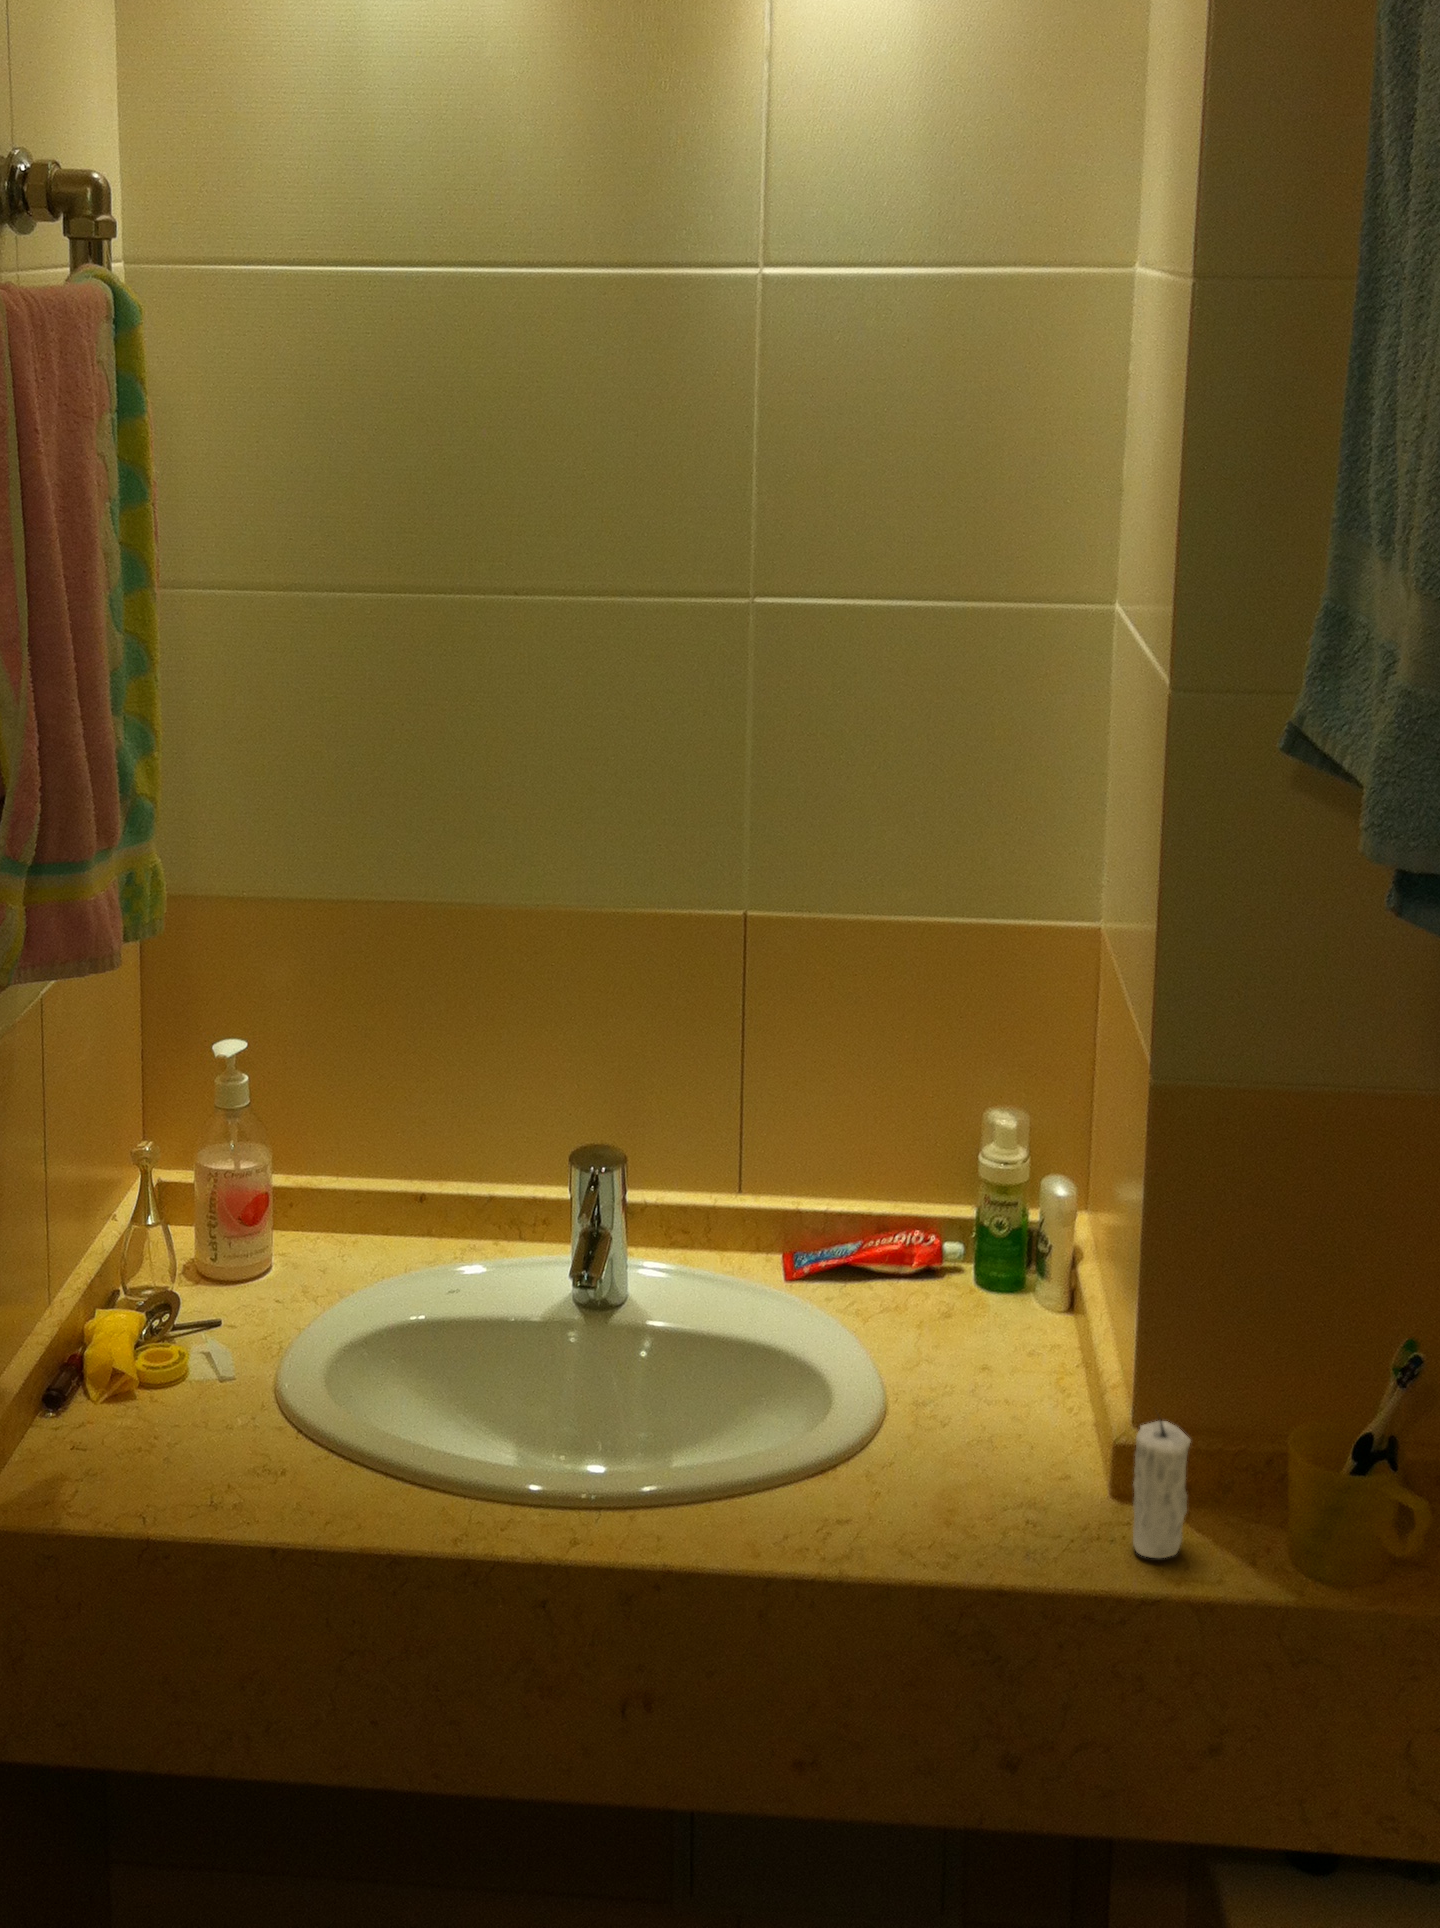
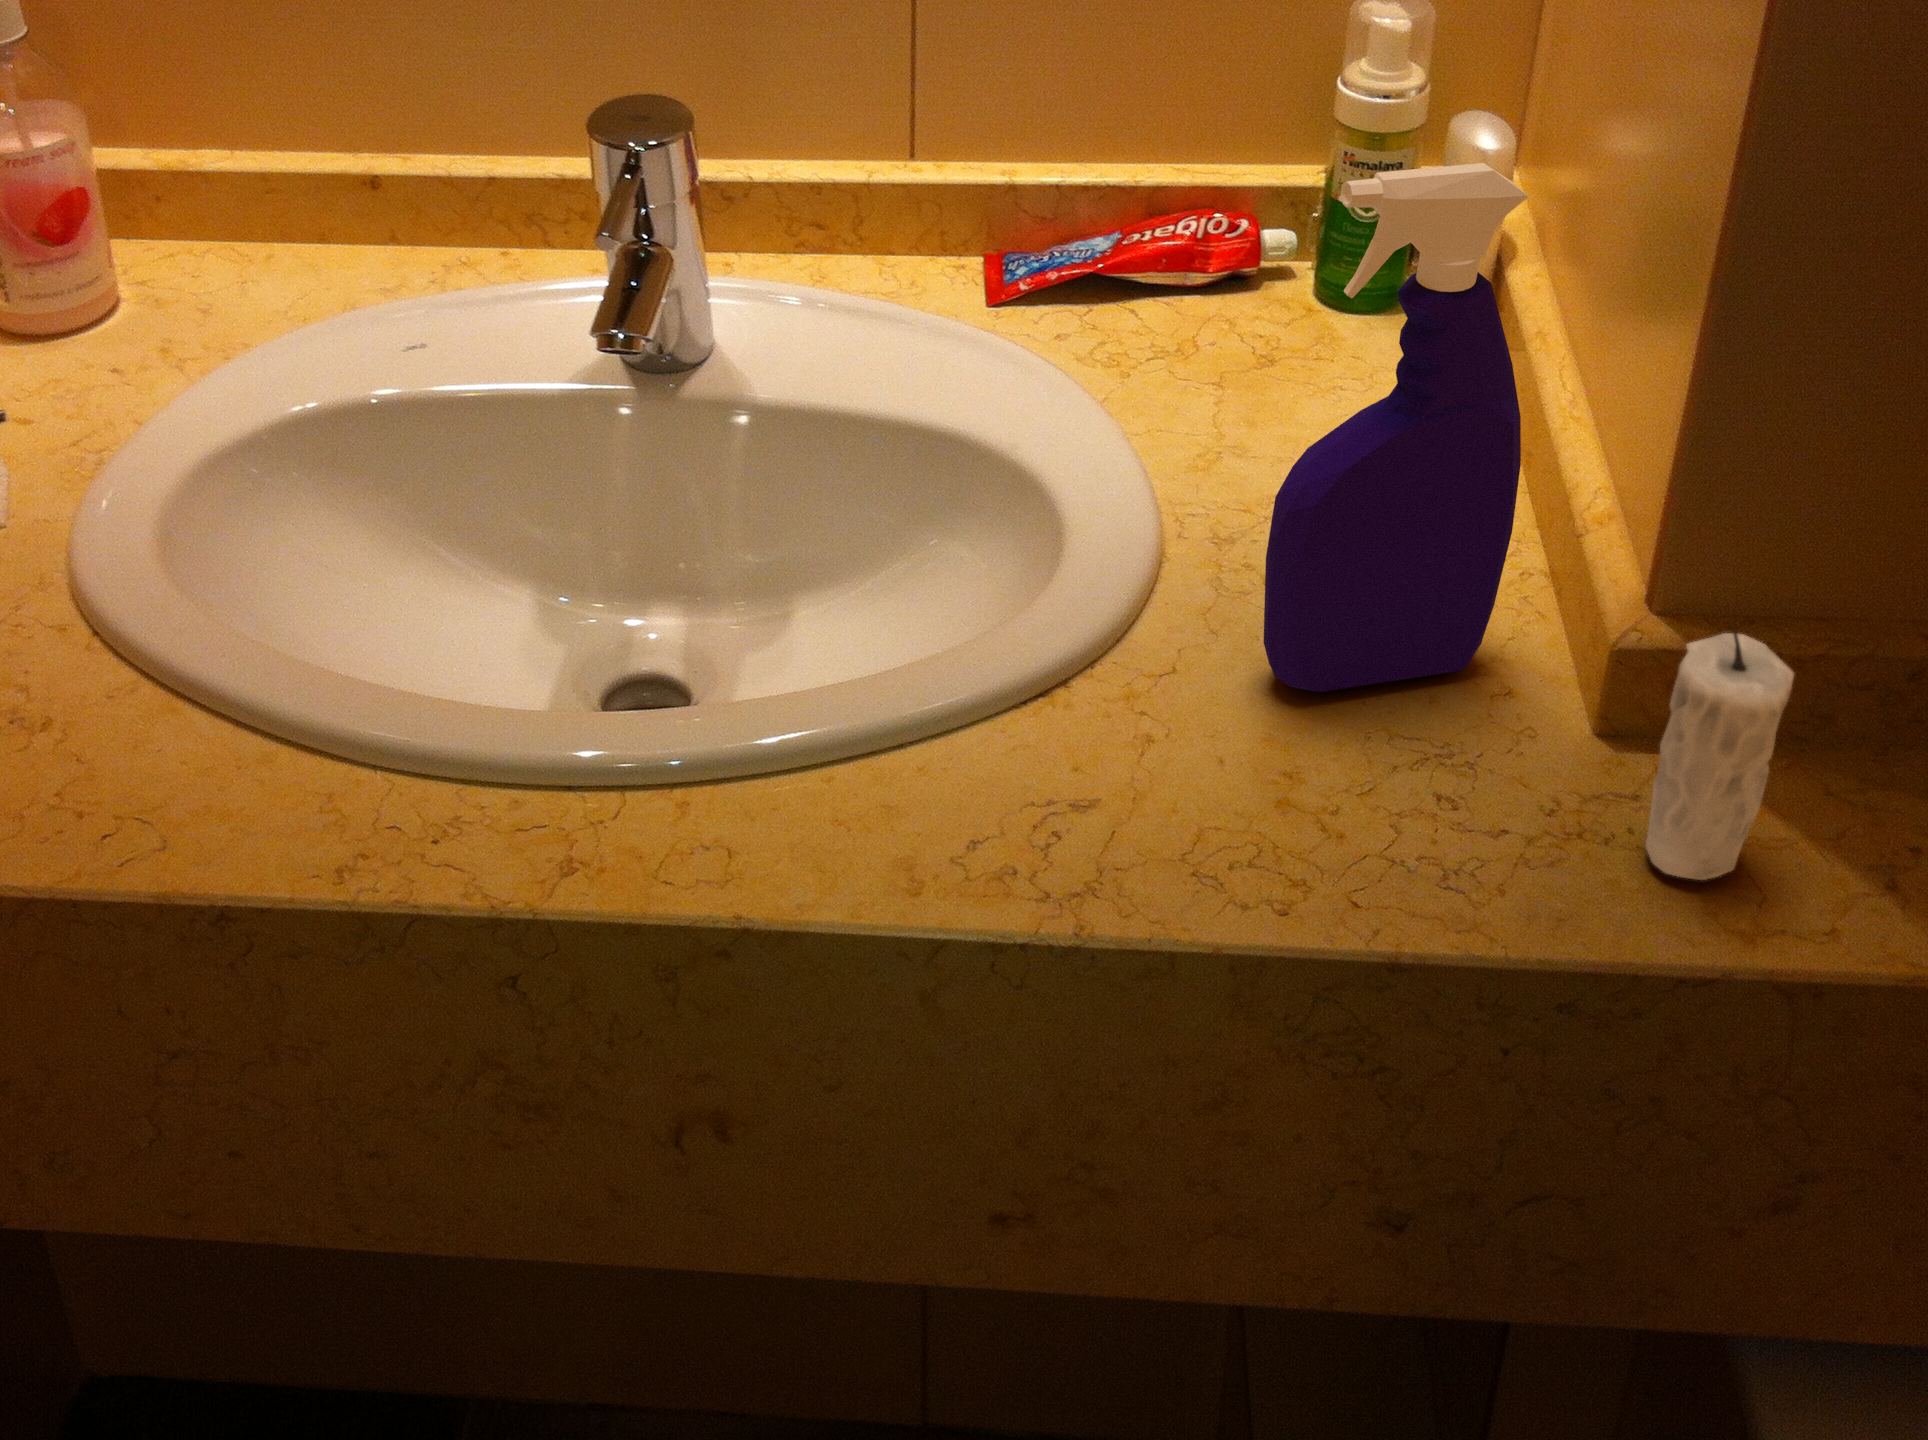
spray bottle: none [937,1183,1065,1473] -> present [1264,163,1528,692]

